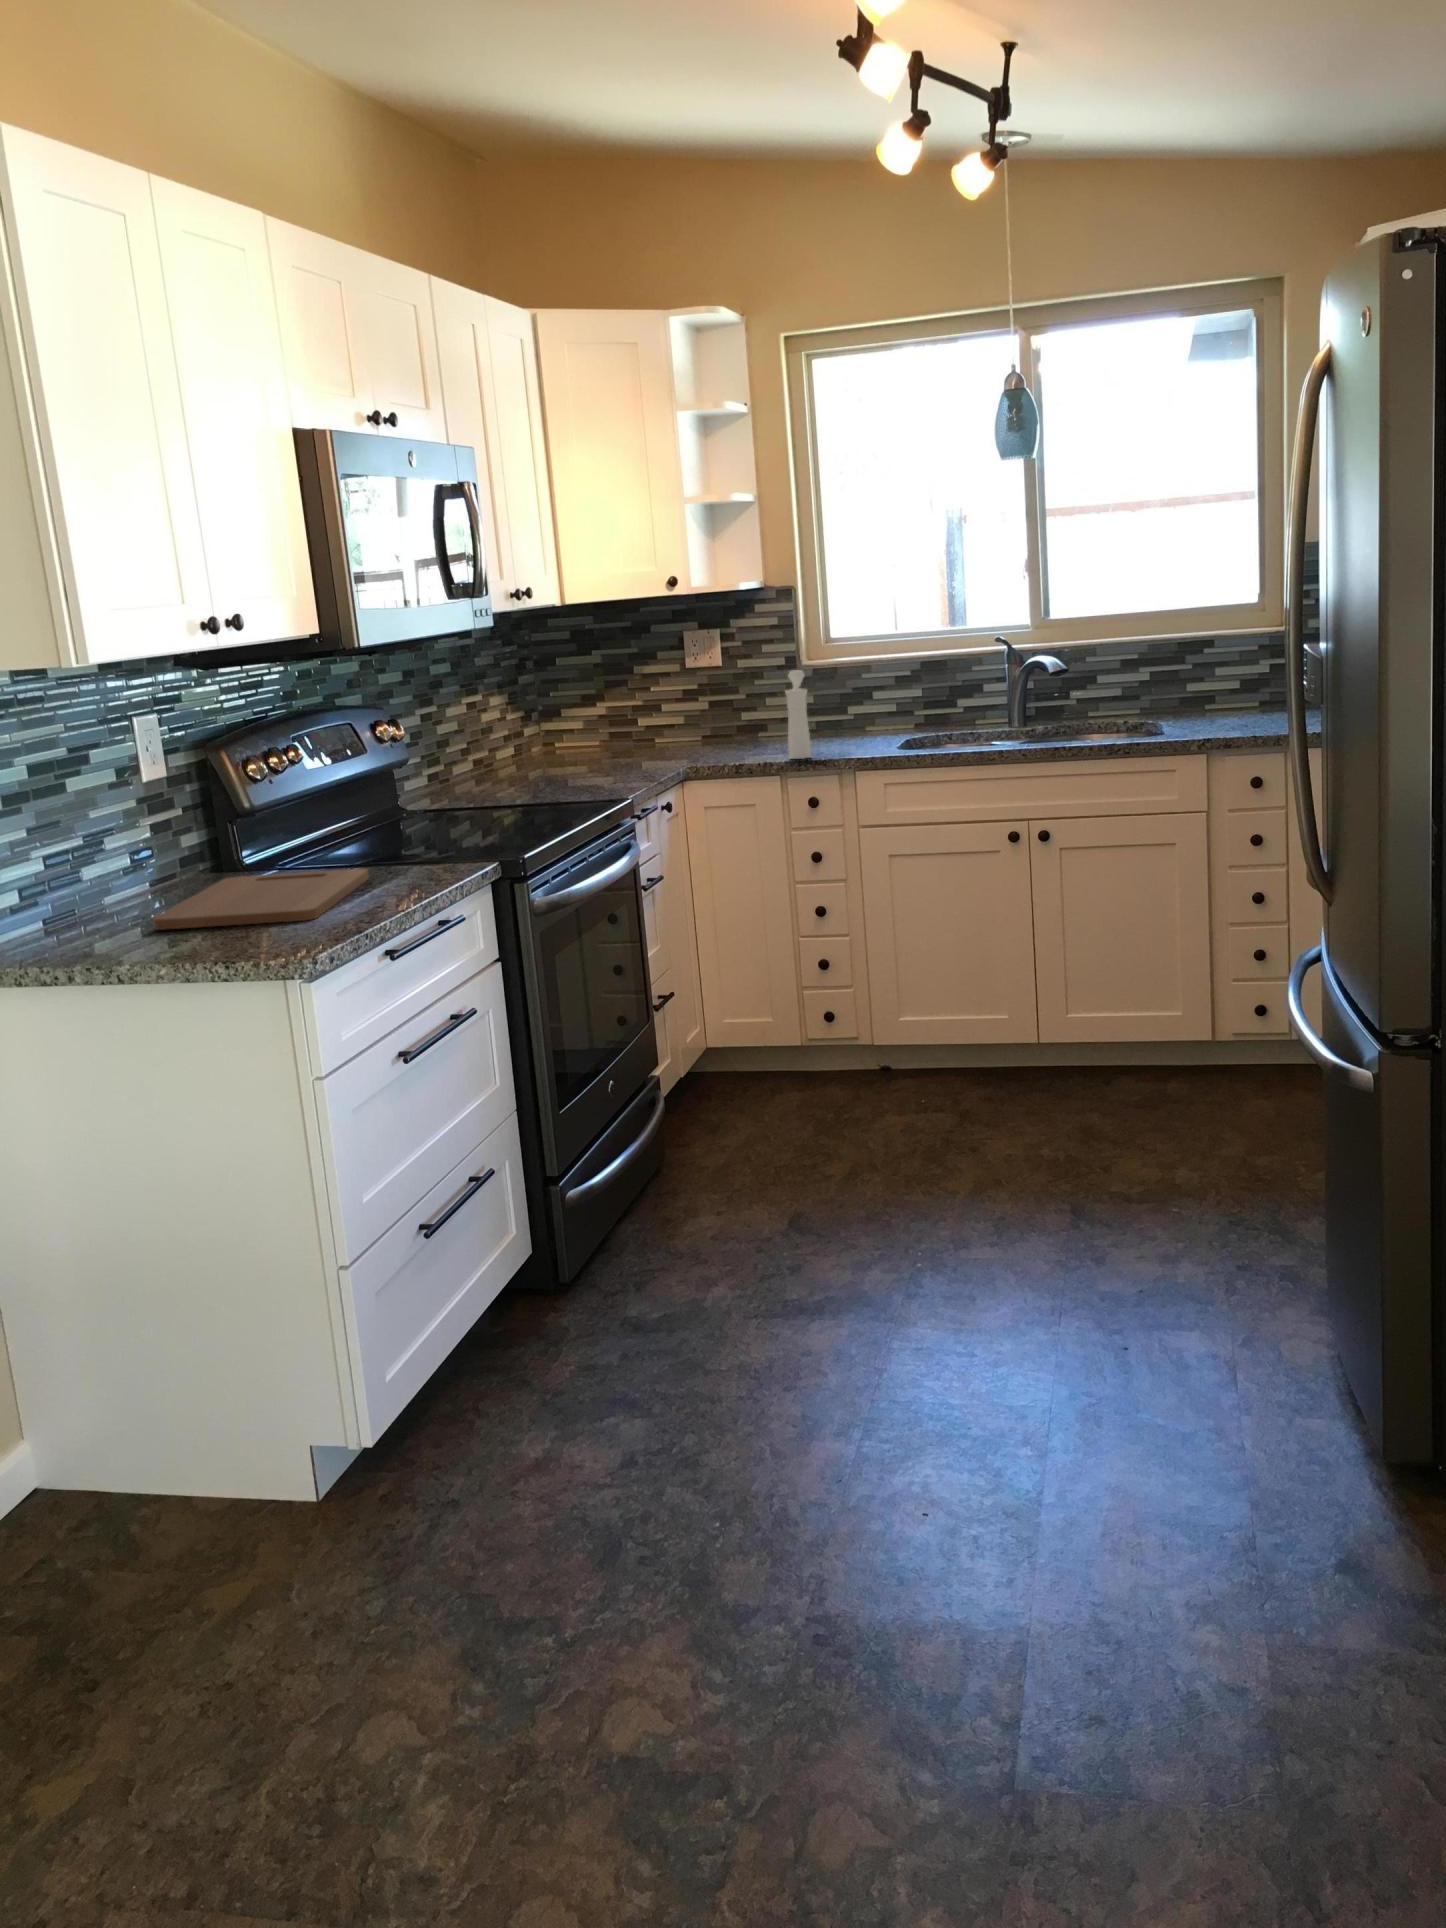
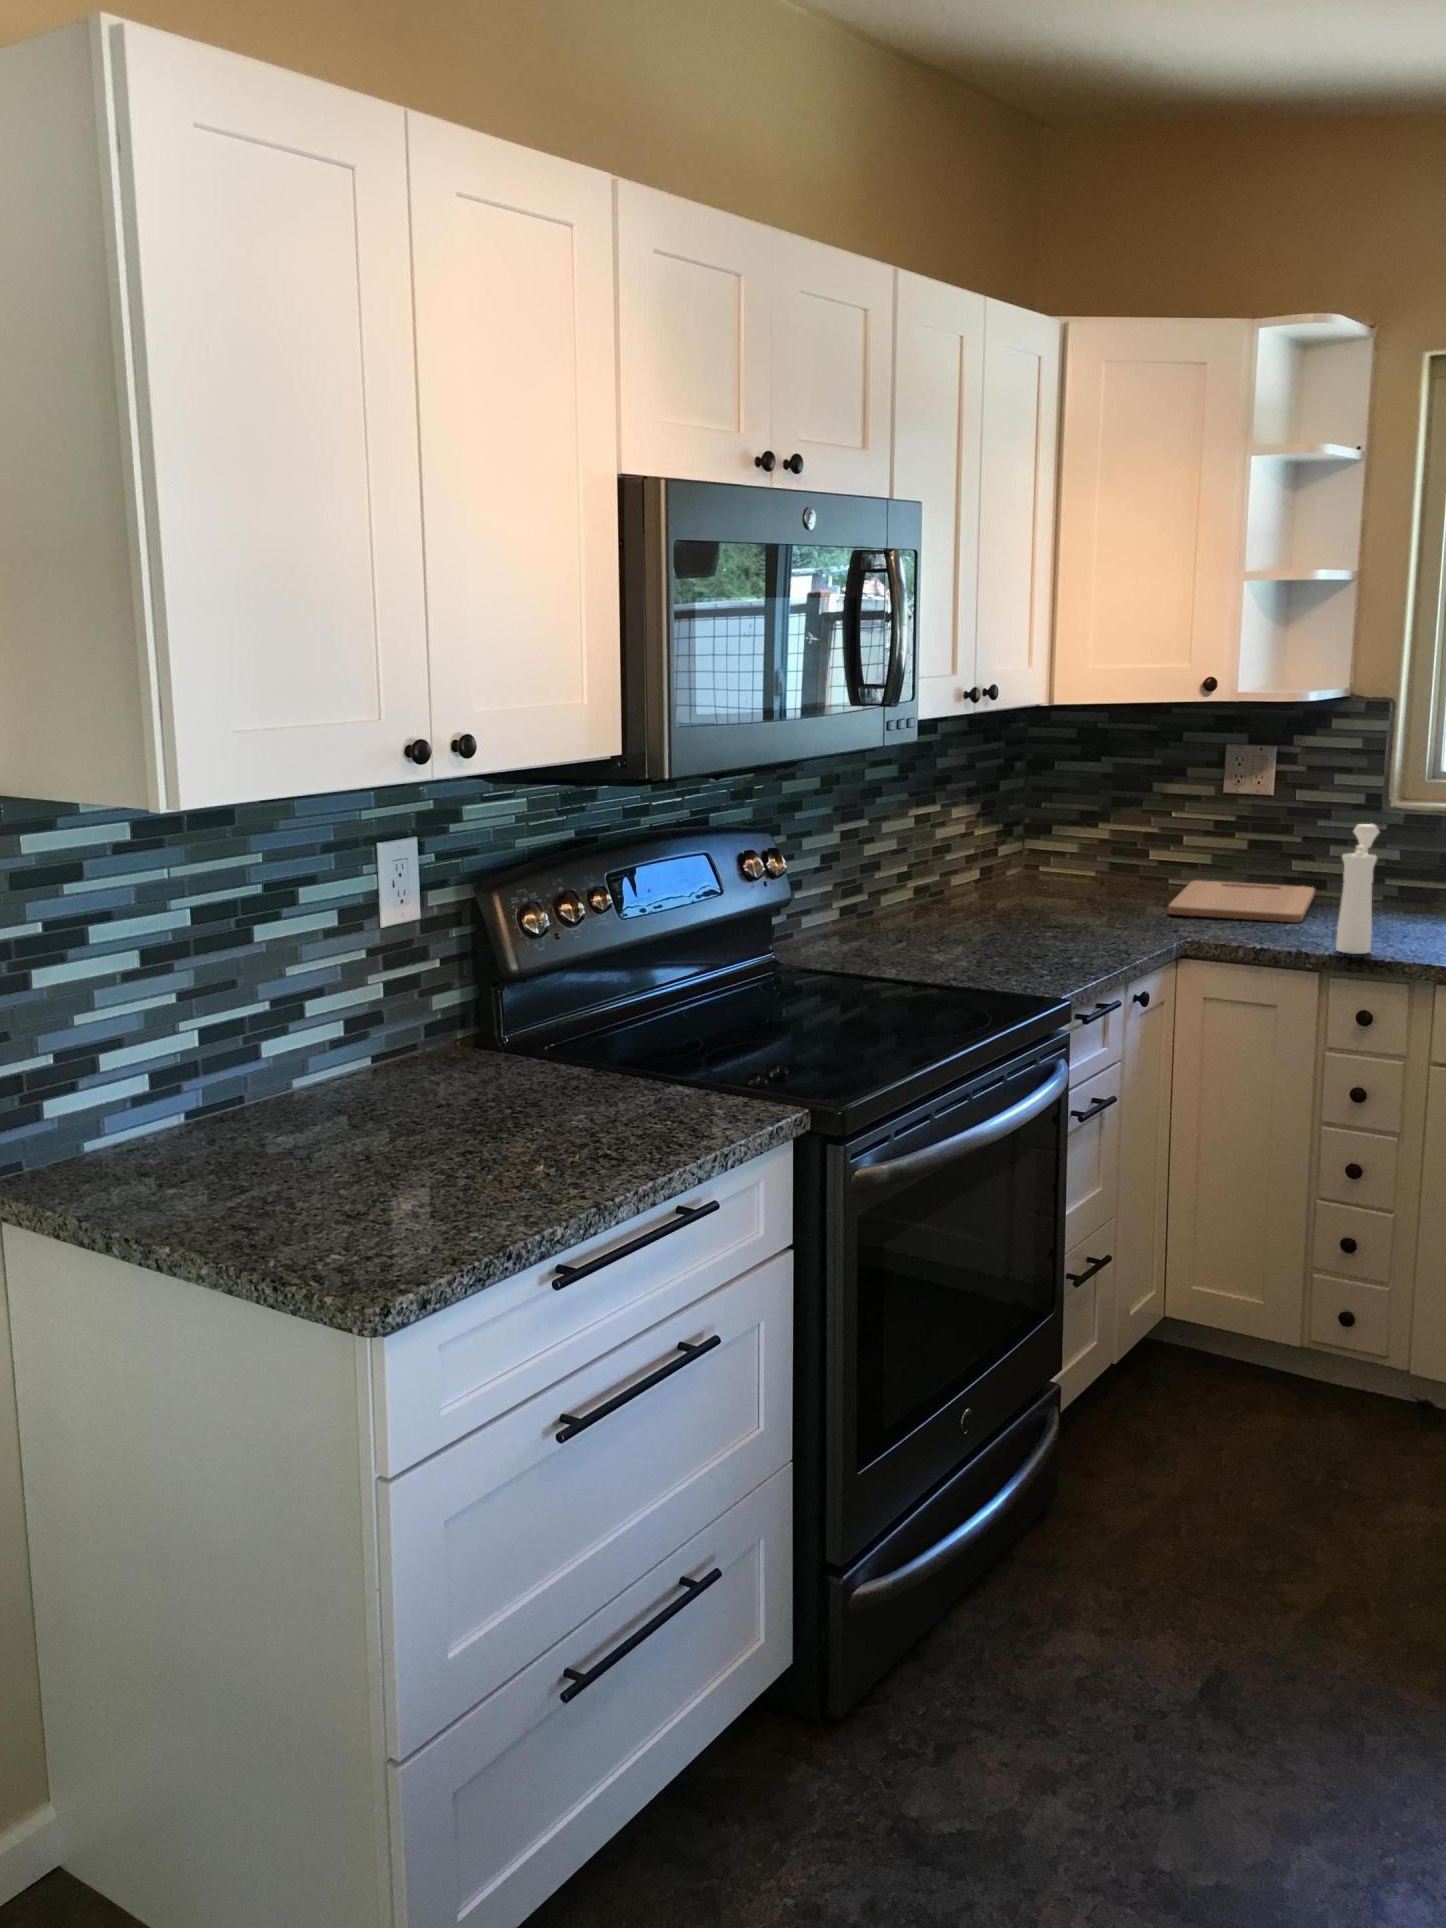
cutting board: present [153,869,369,930] -> present [1168,880,1315,922]

